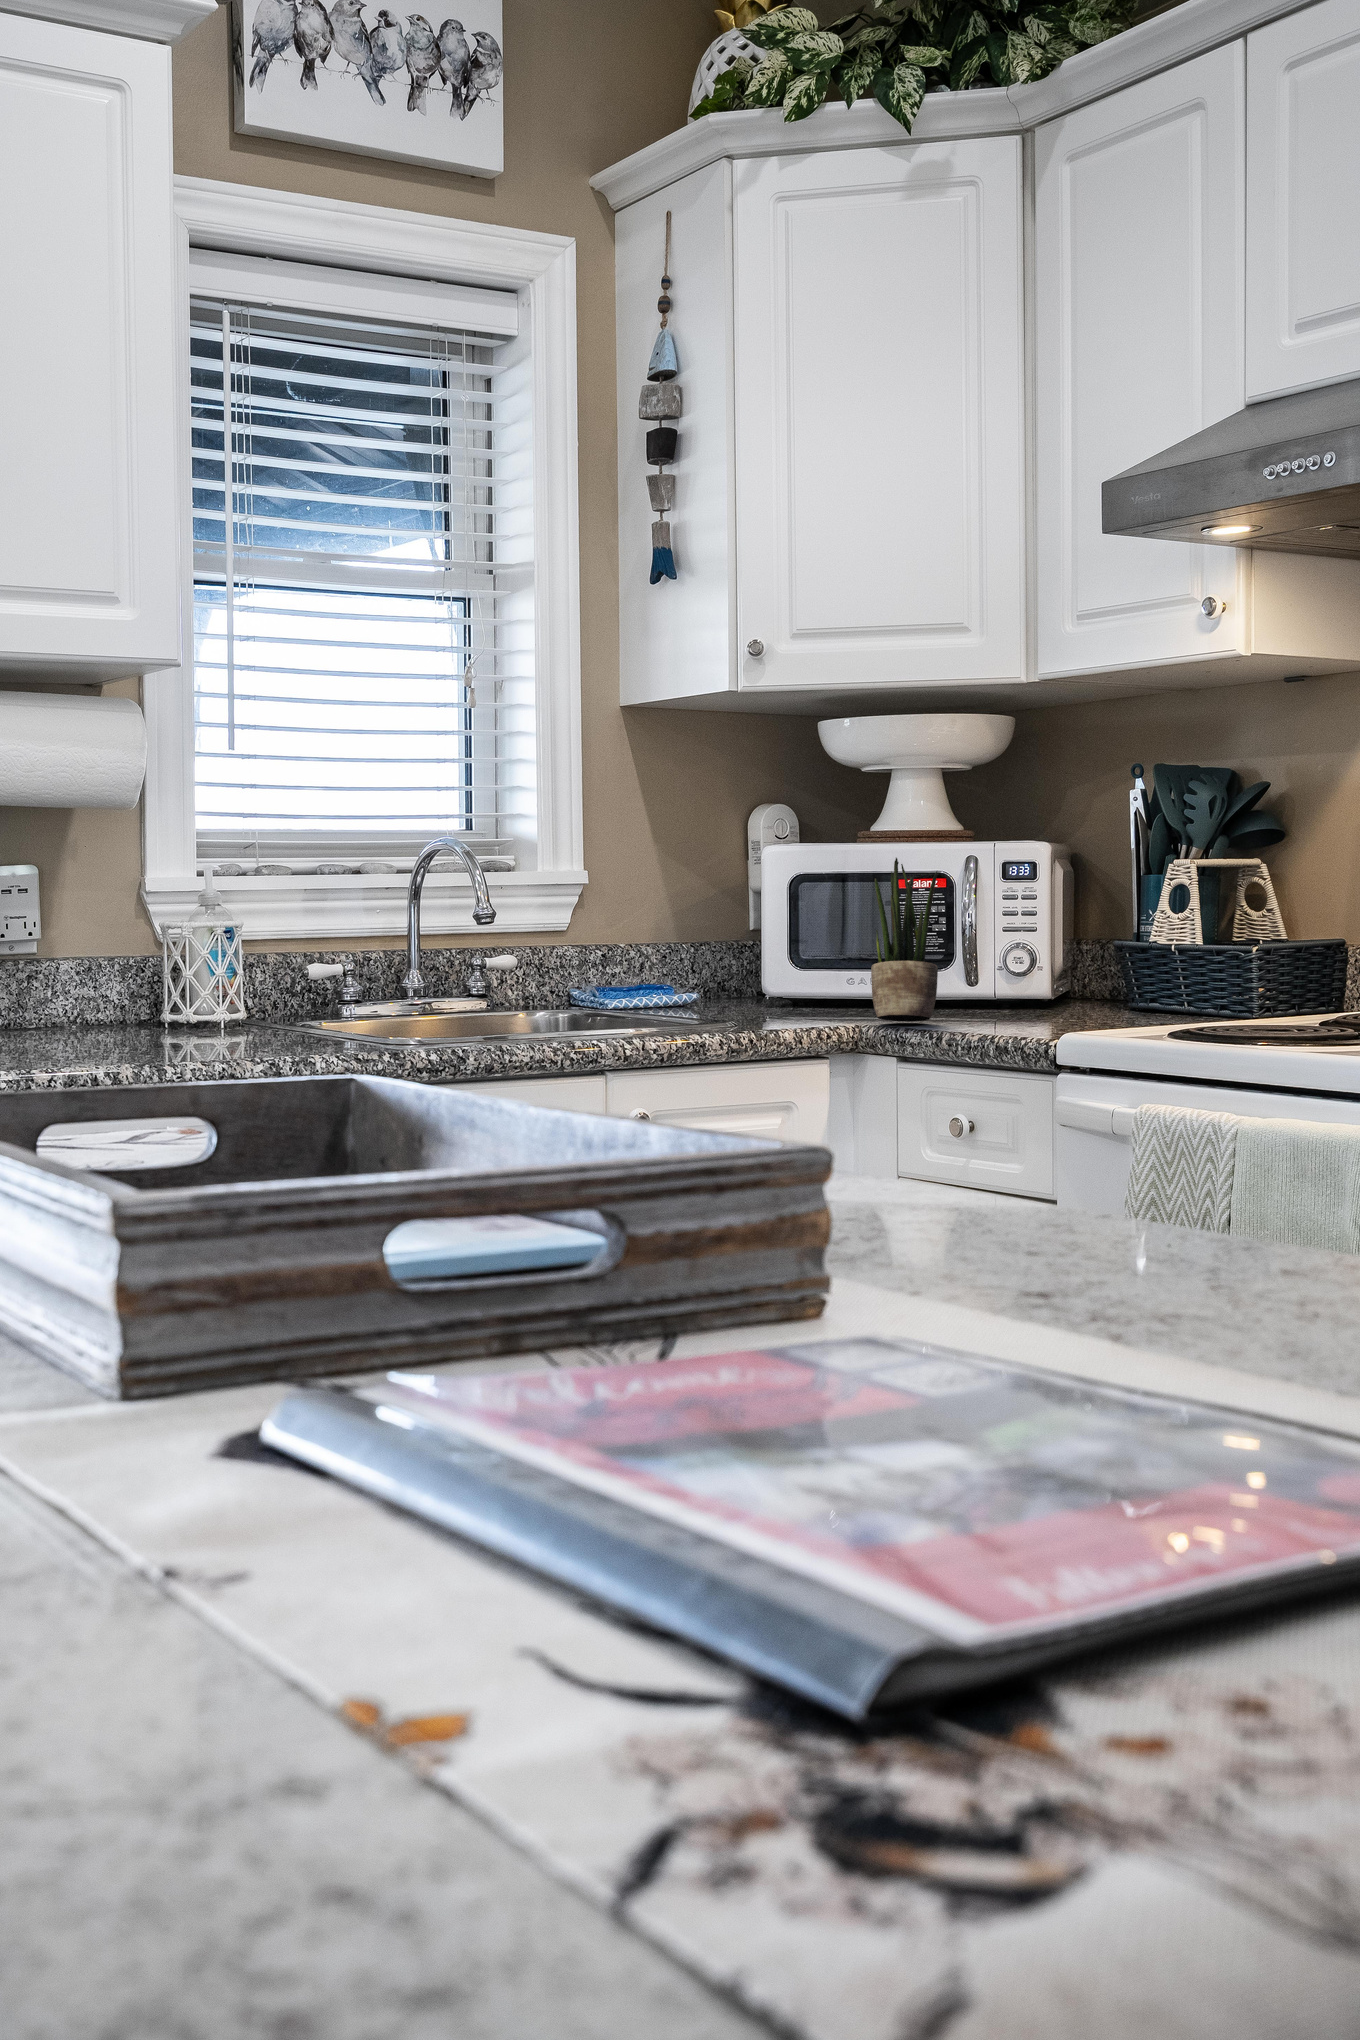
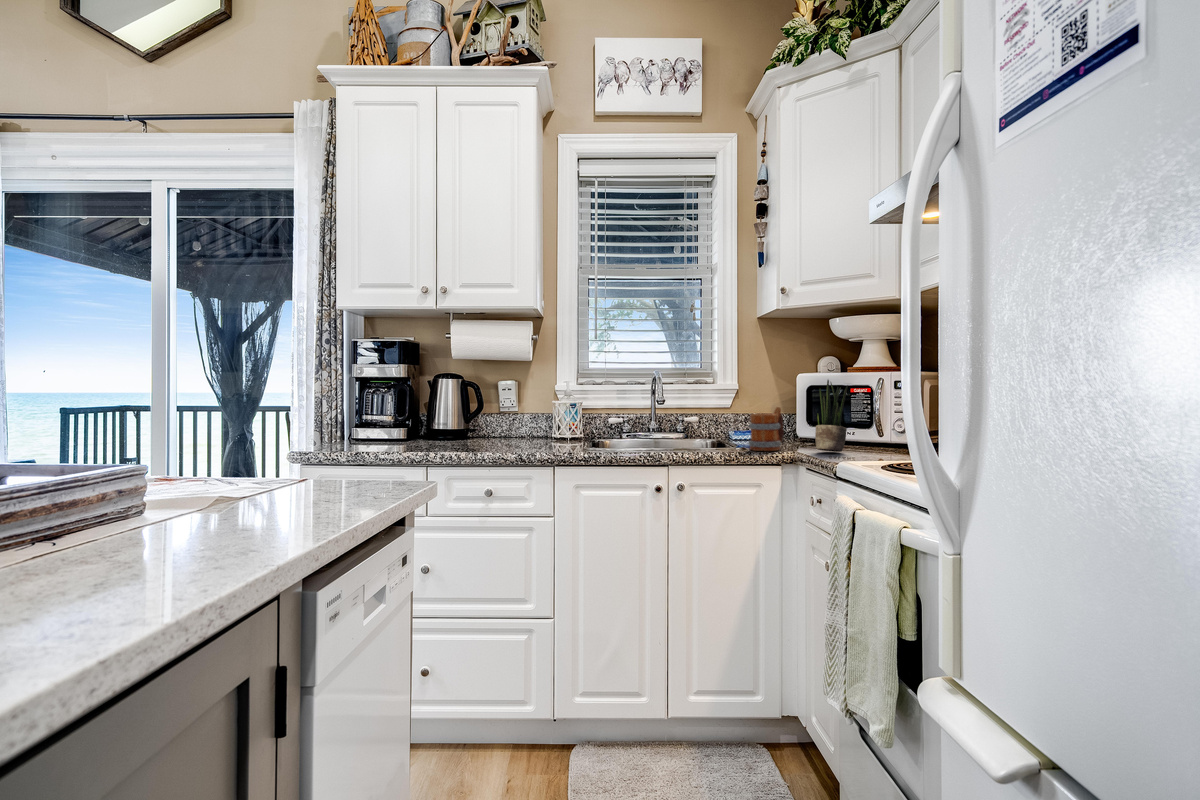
mug: none [715,925,790,1027] -> present [749,407,784,451]

